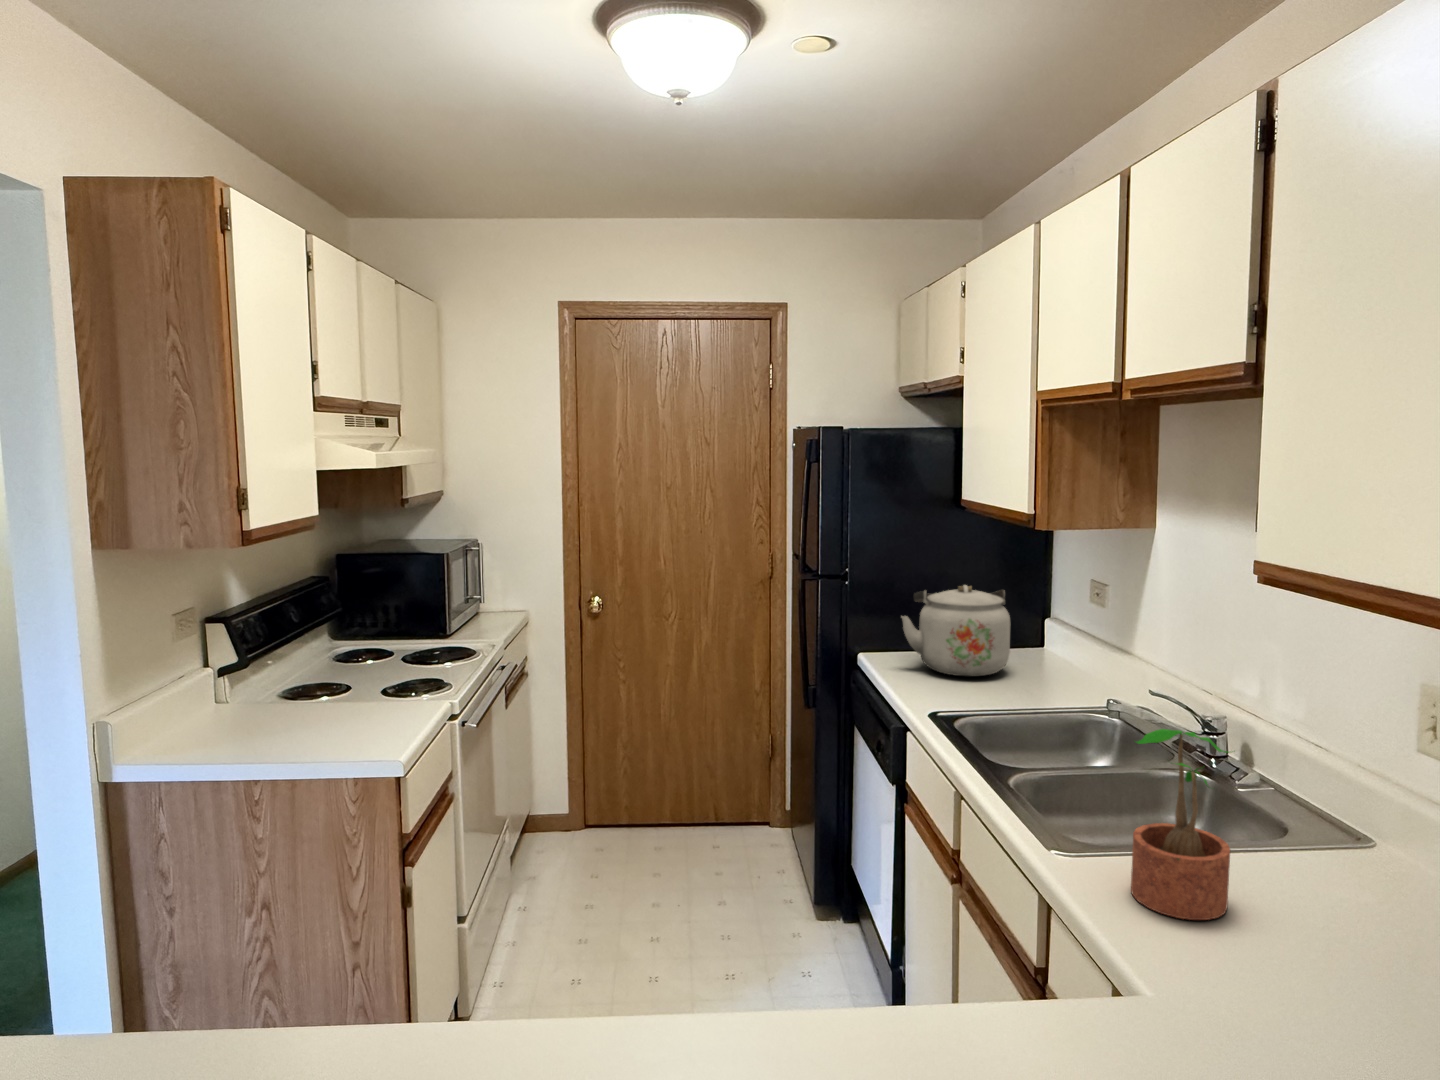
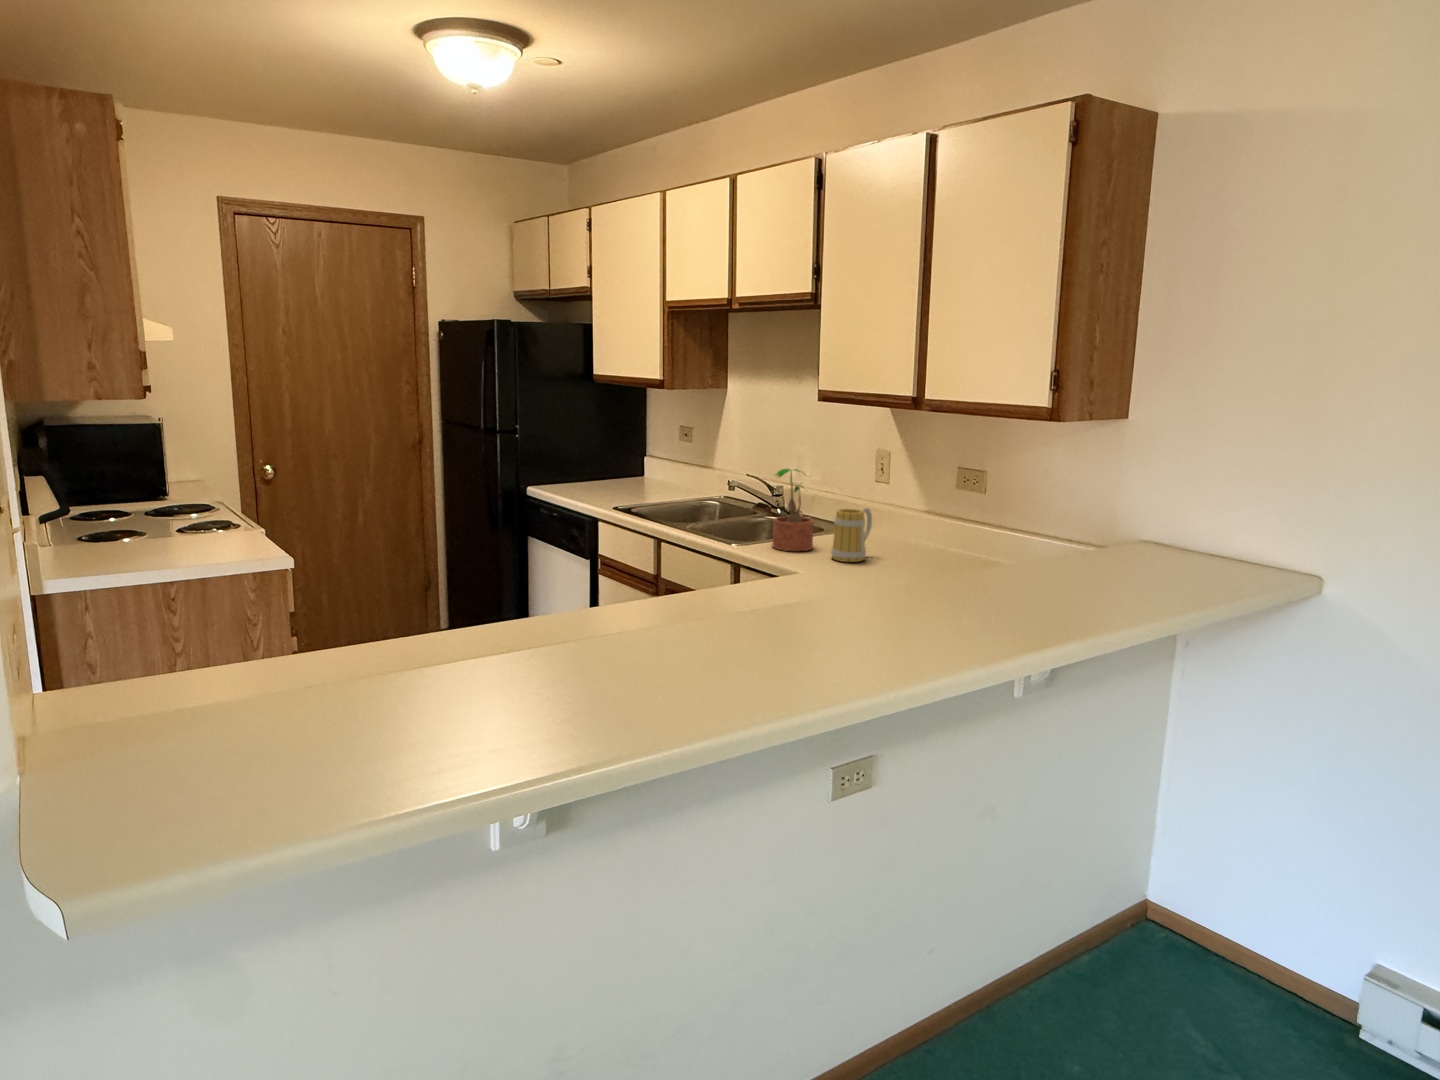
kettle: present [902,585,1010,676] -> none [570,431,638,490]
mug: none [1252,856,1379,1002] -> present [831,508,872,562]

